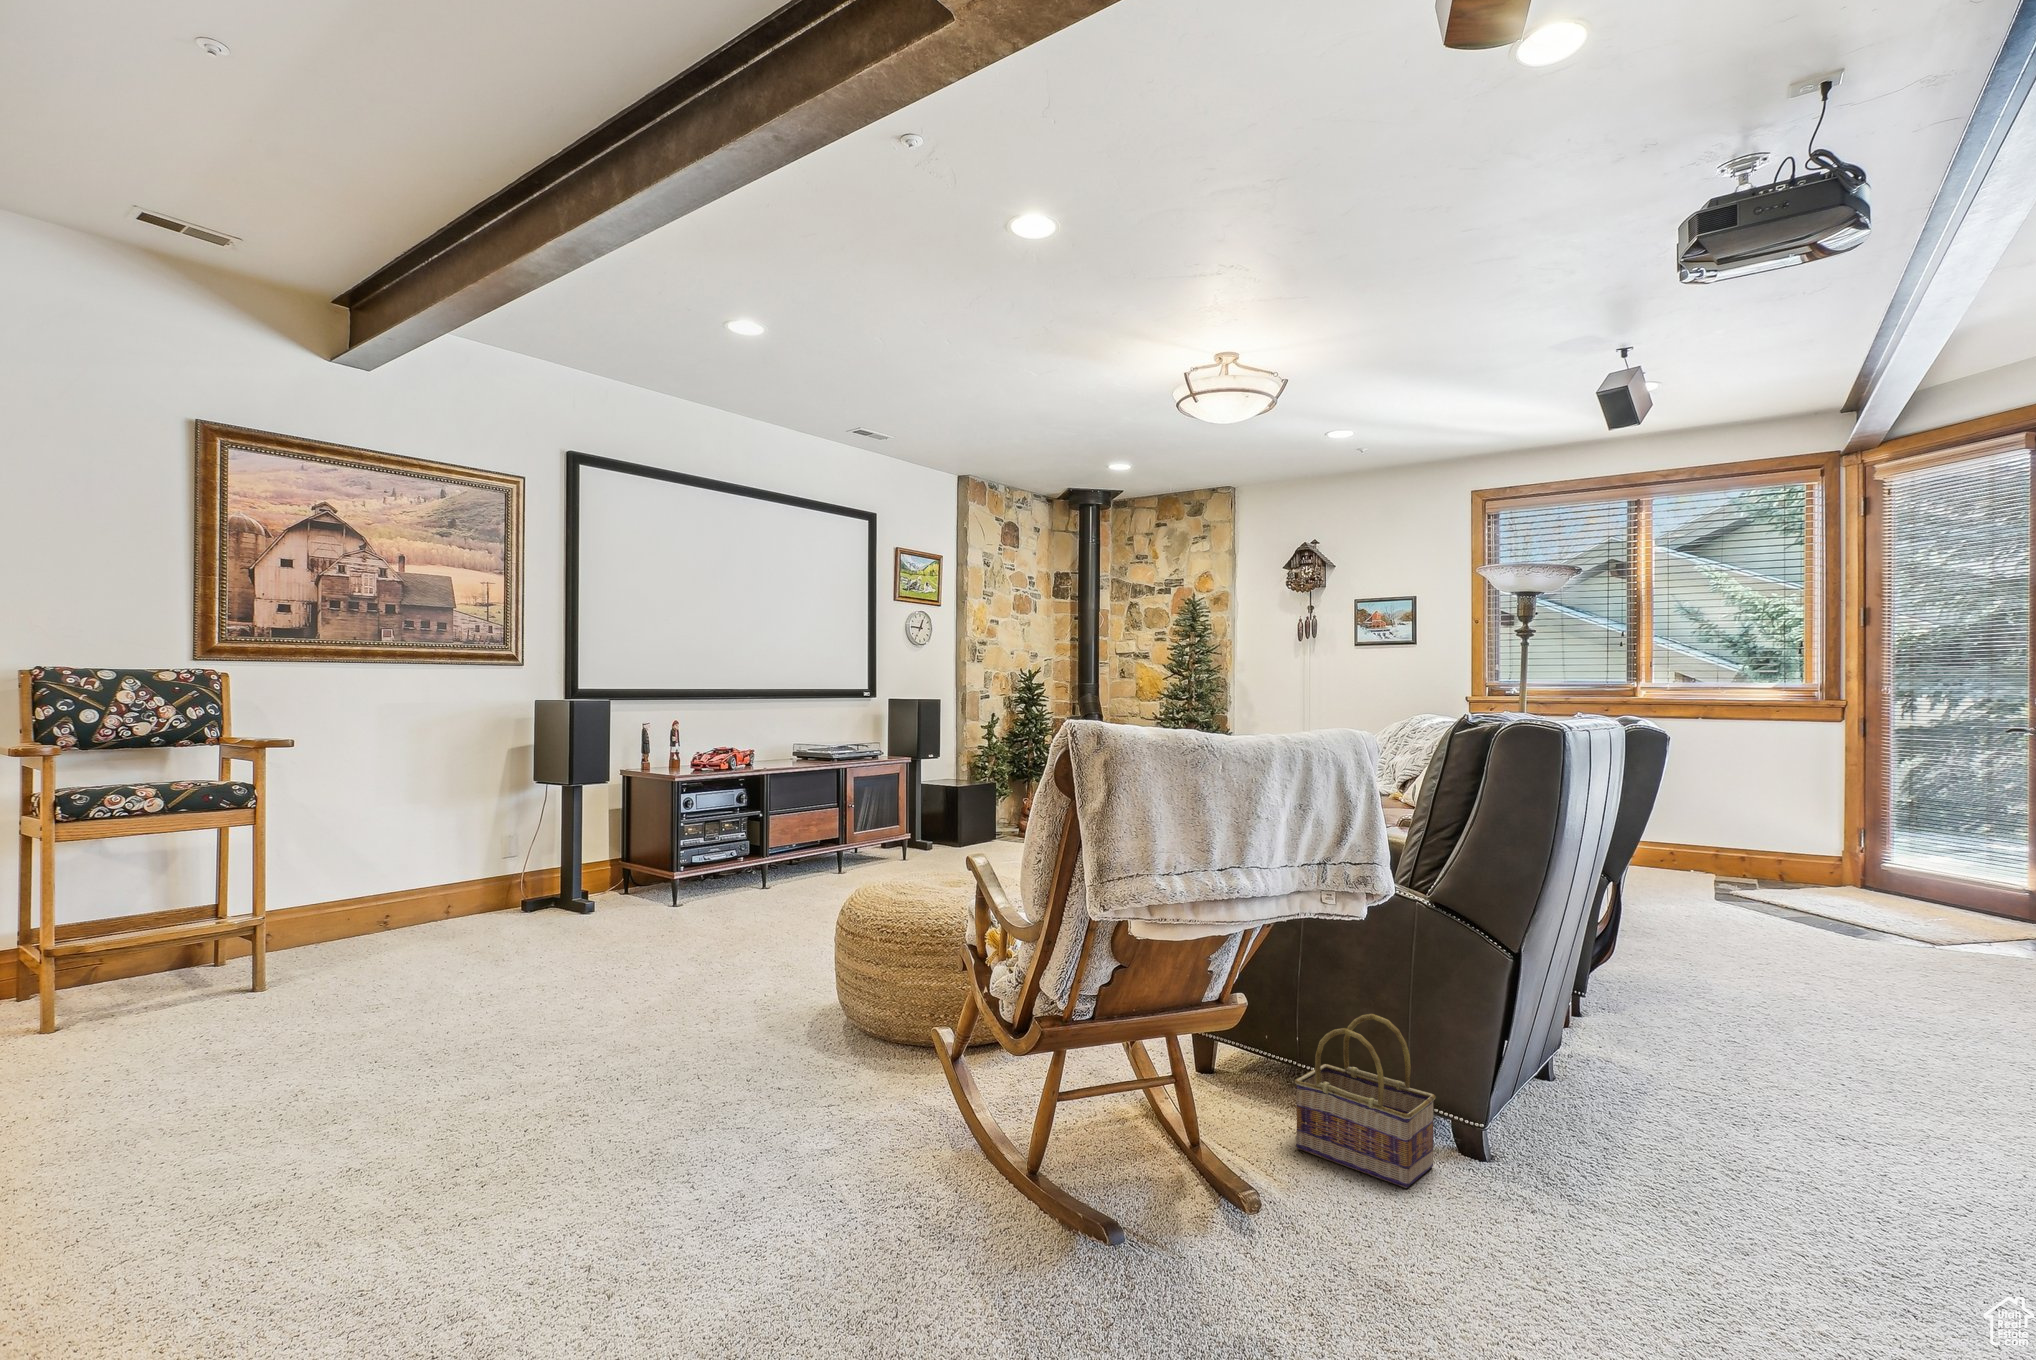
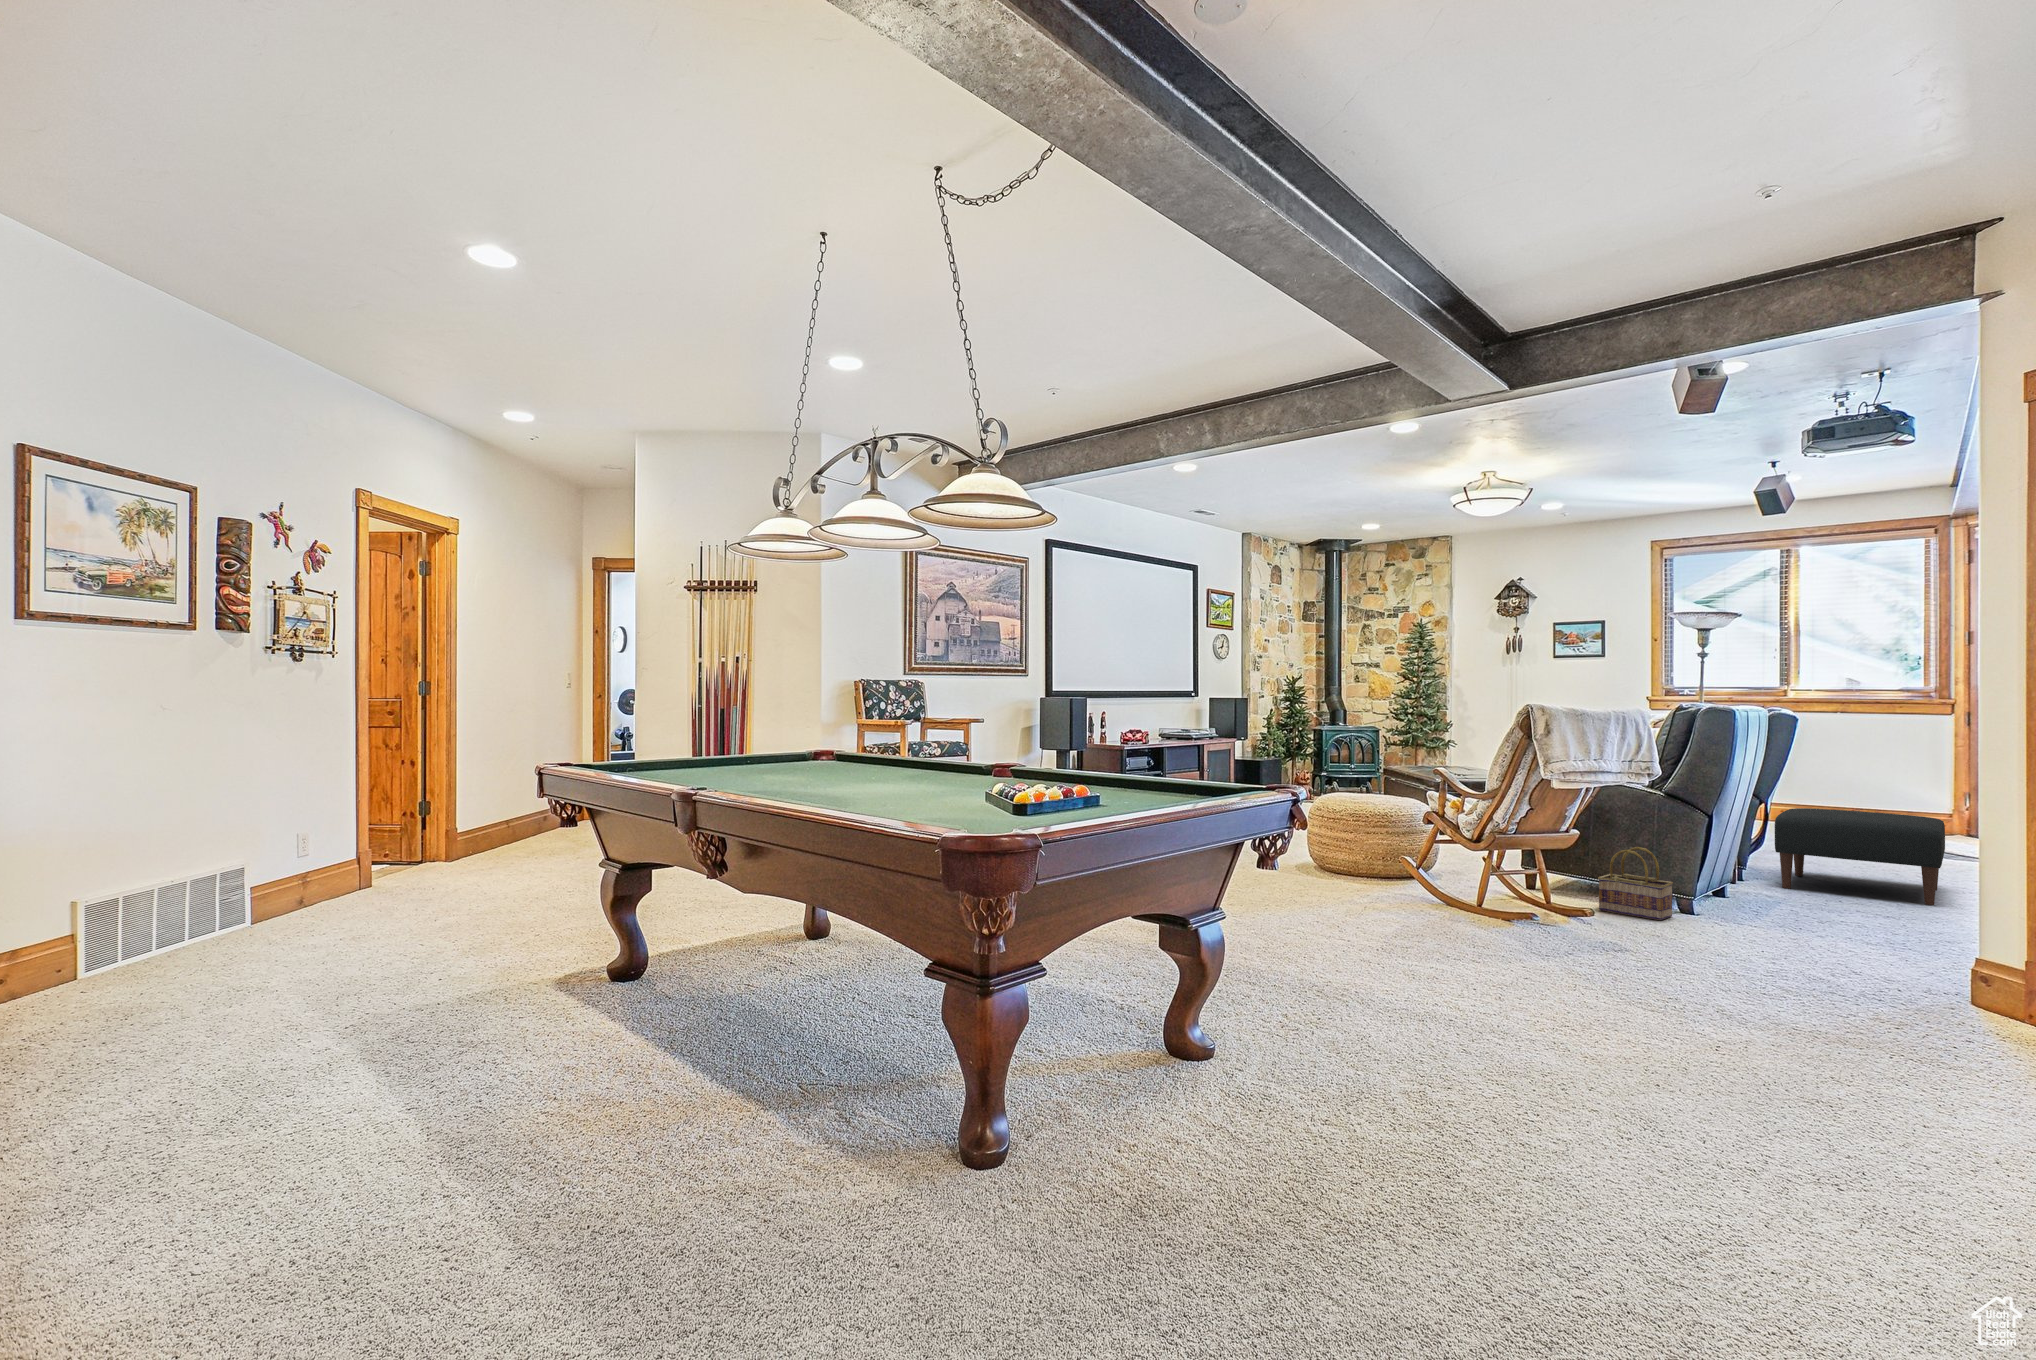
ottoman: none [1626,885,1907,1083] -> present [1775,808,1945,905]

